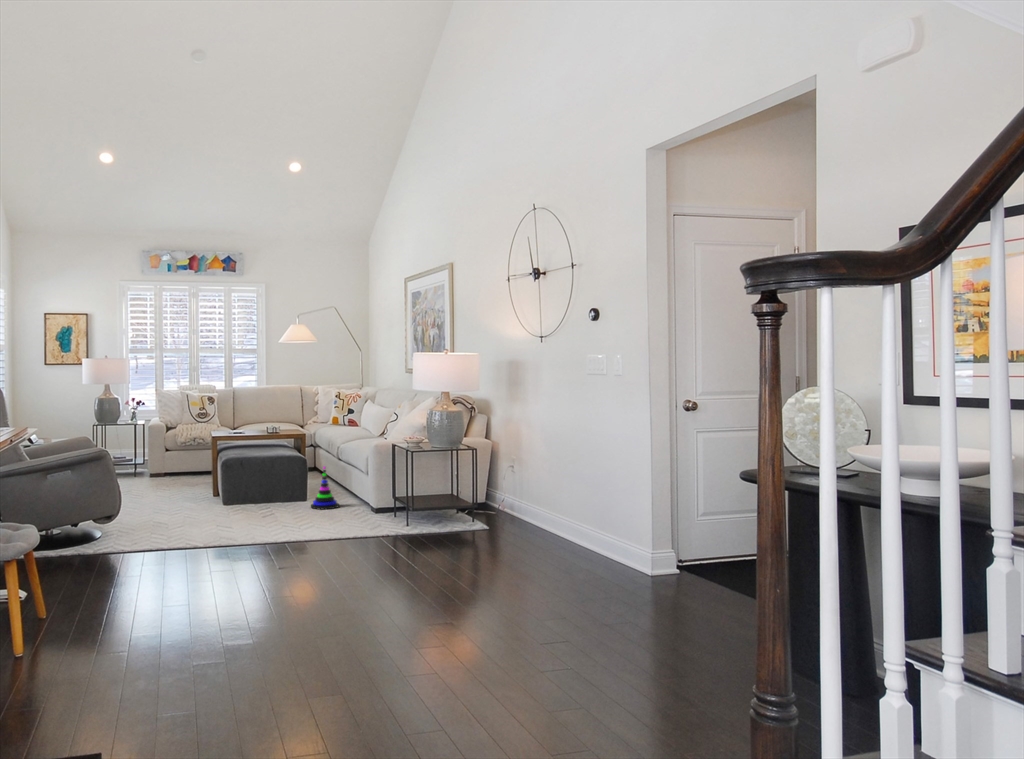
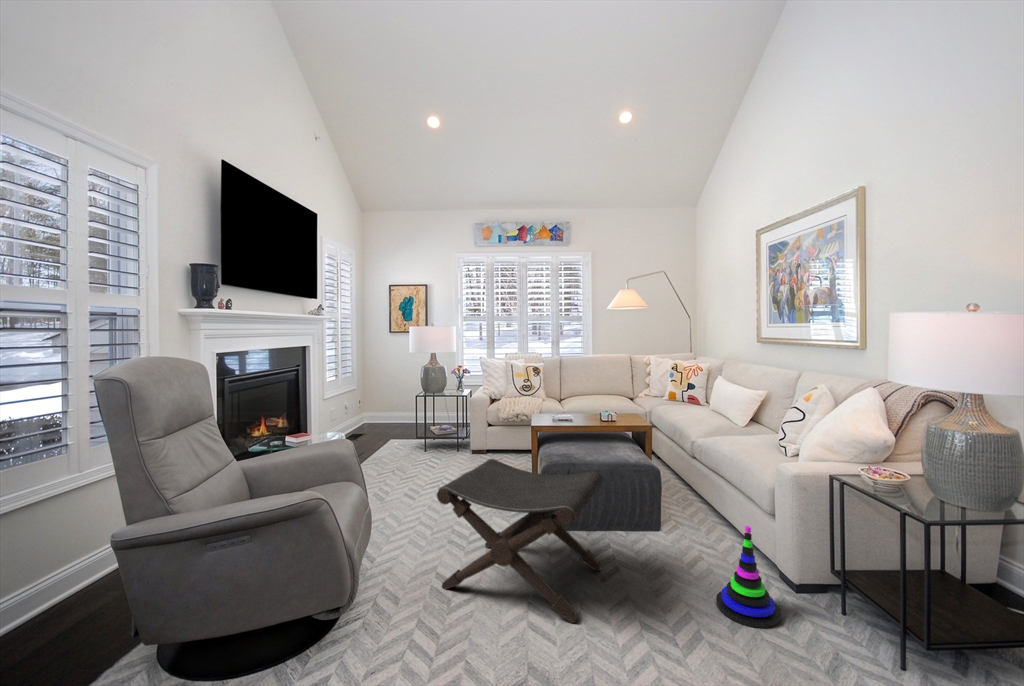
footstool: none [160,450,256,515] -> present [437,459,603,623]

